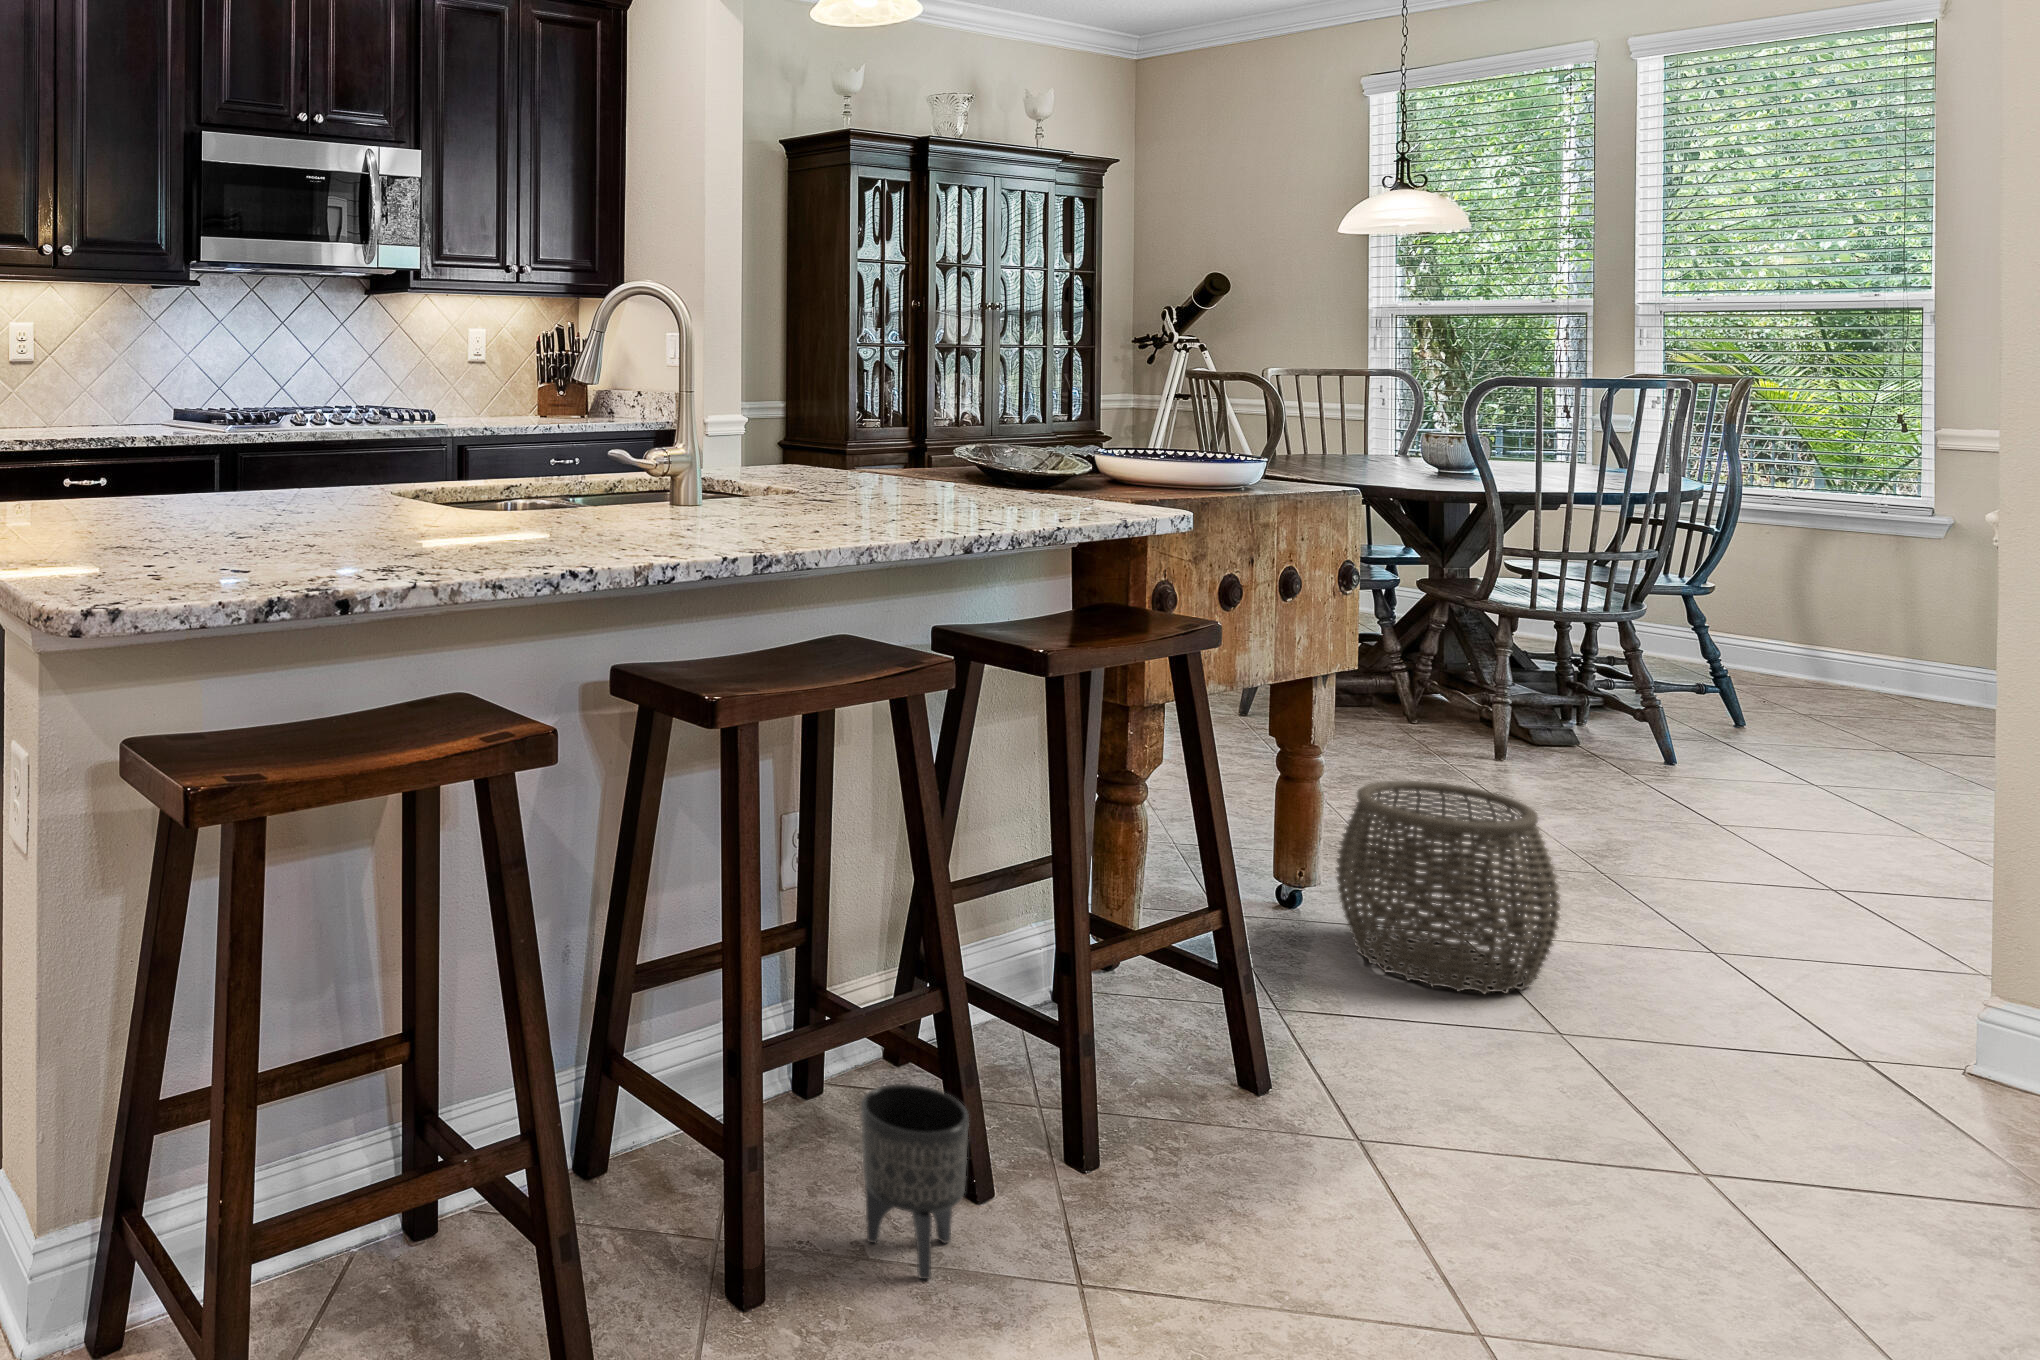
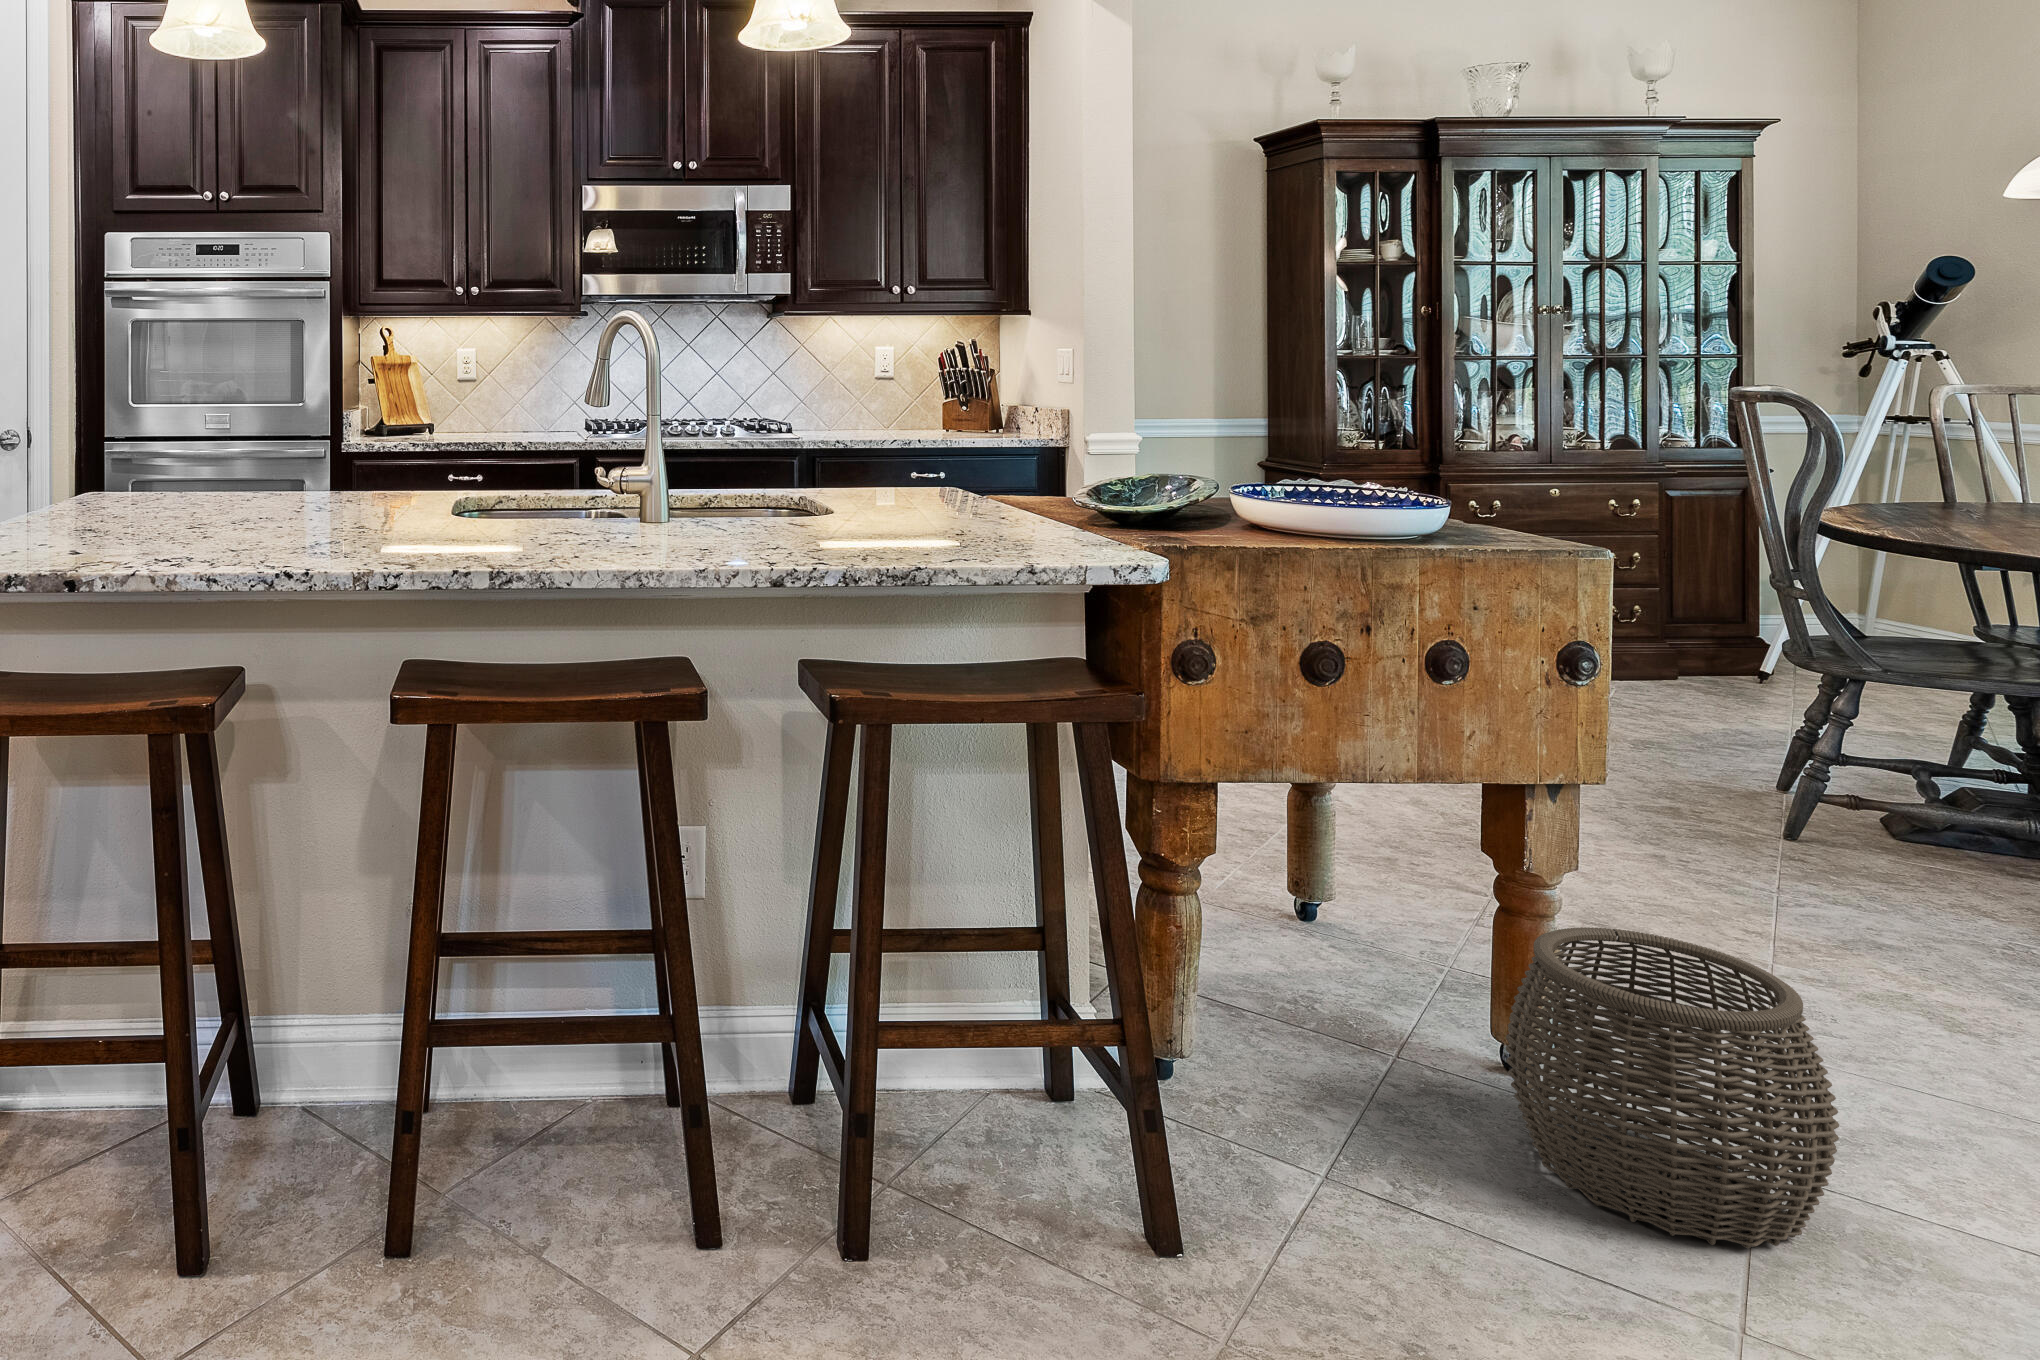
planter: present [861,1084,969,1279] -> none [538,1095,641,1290]

